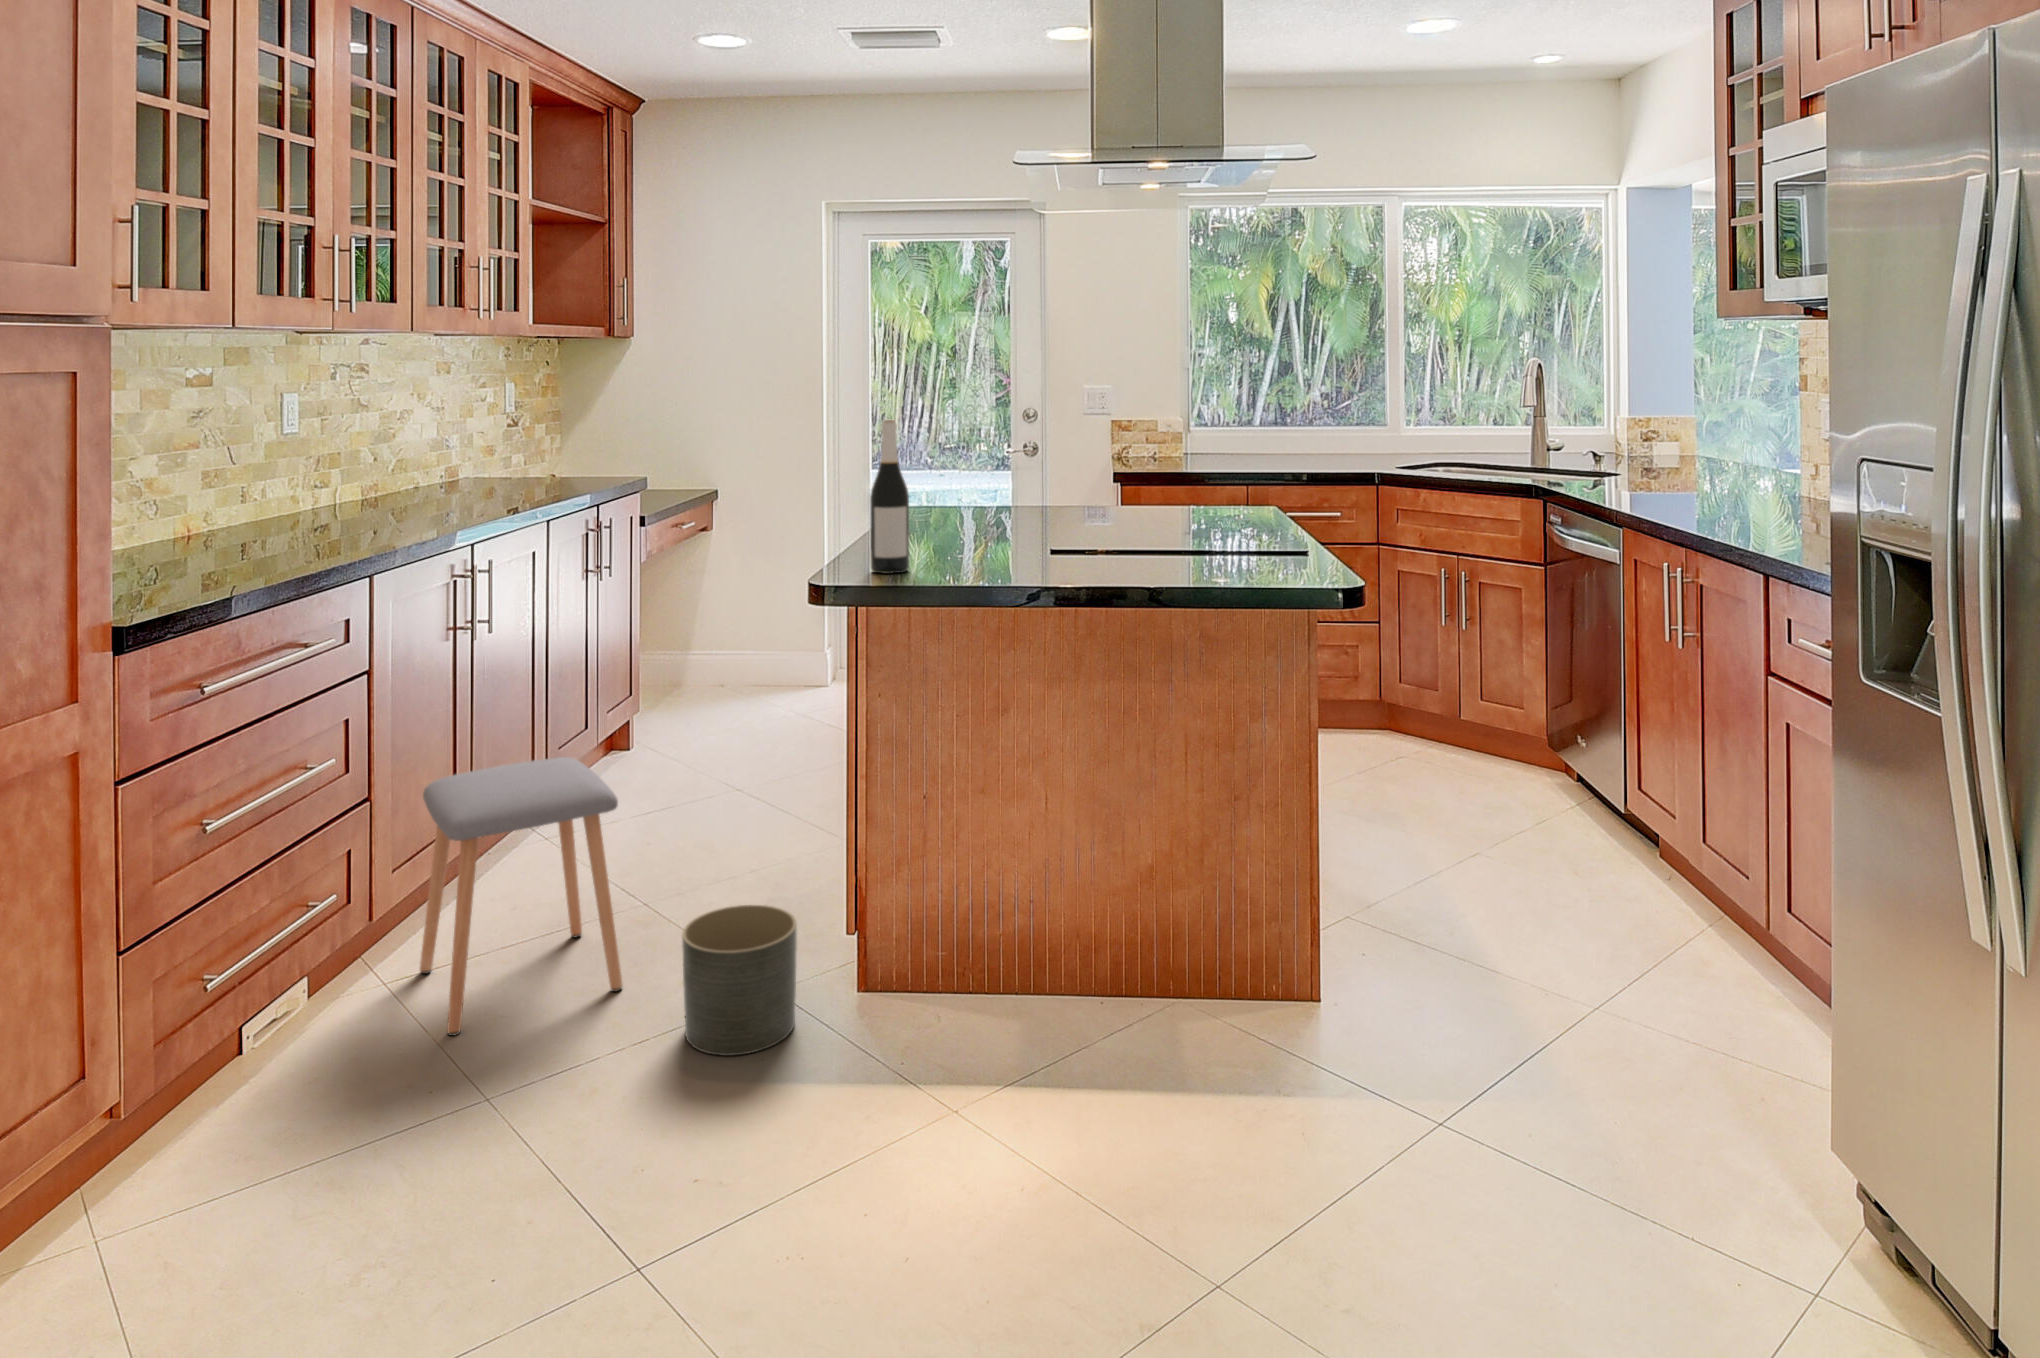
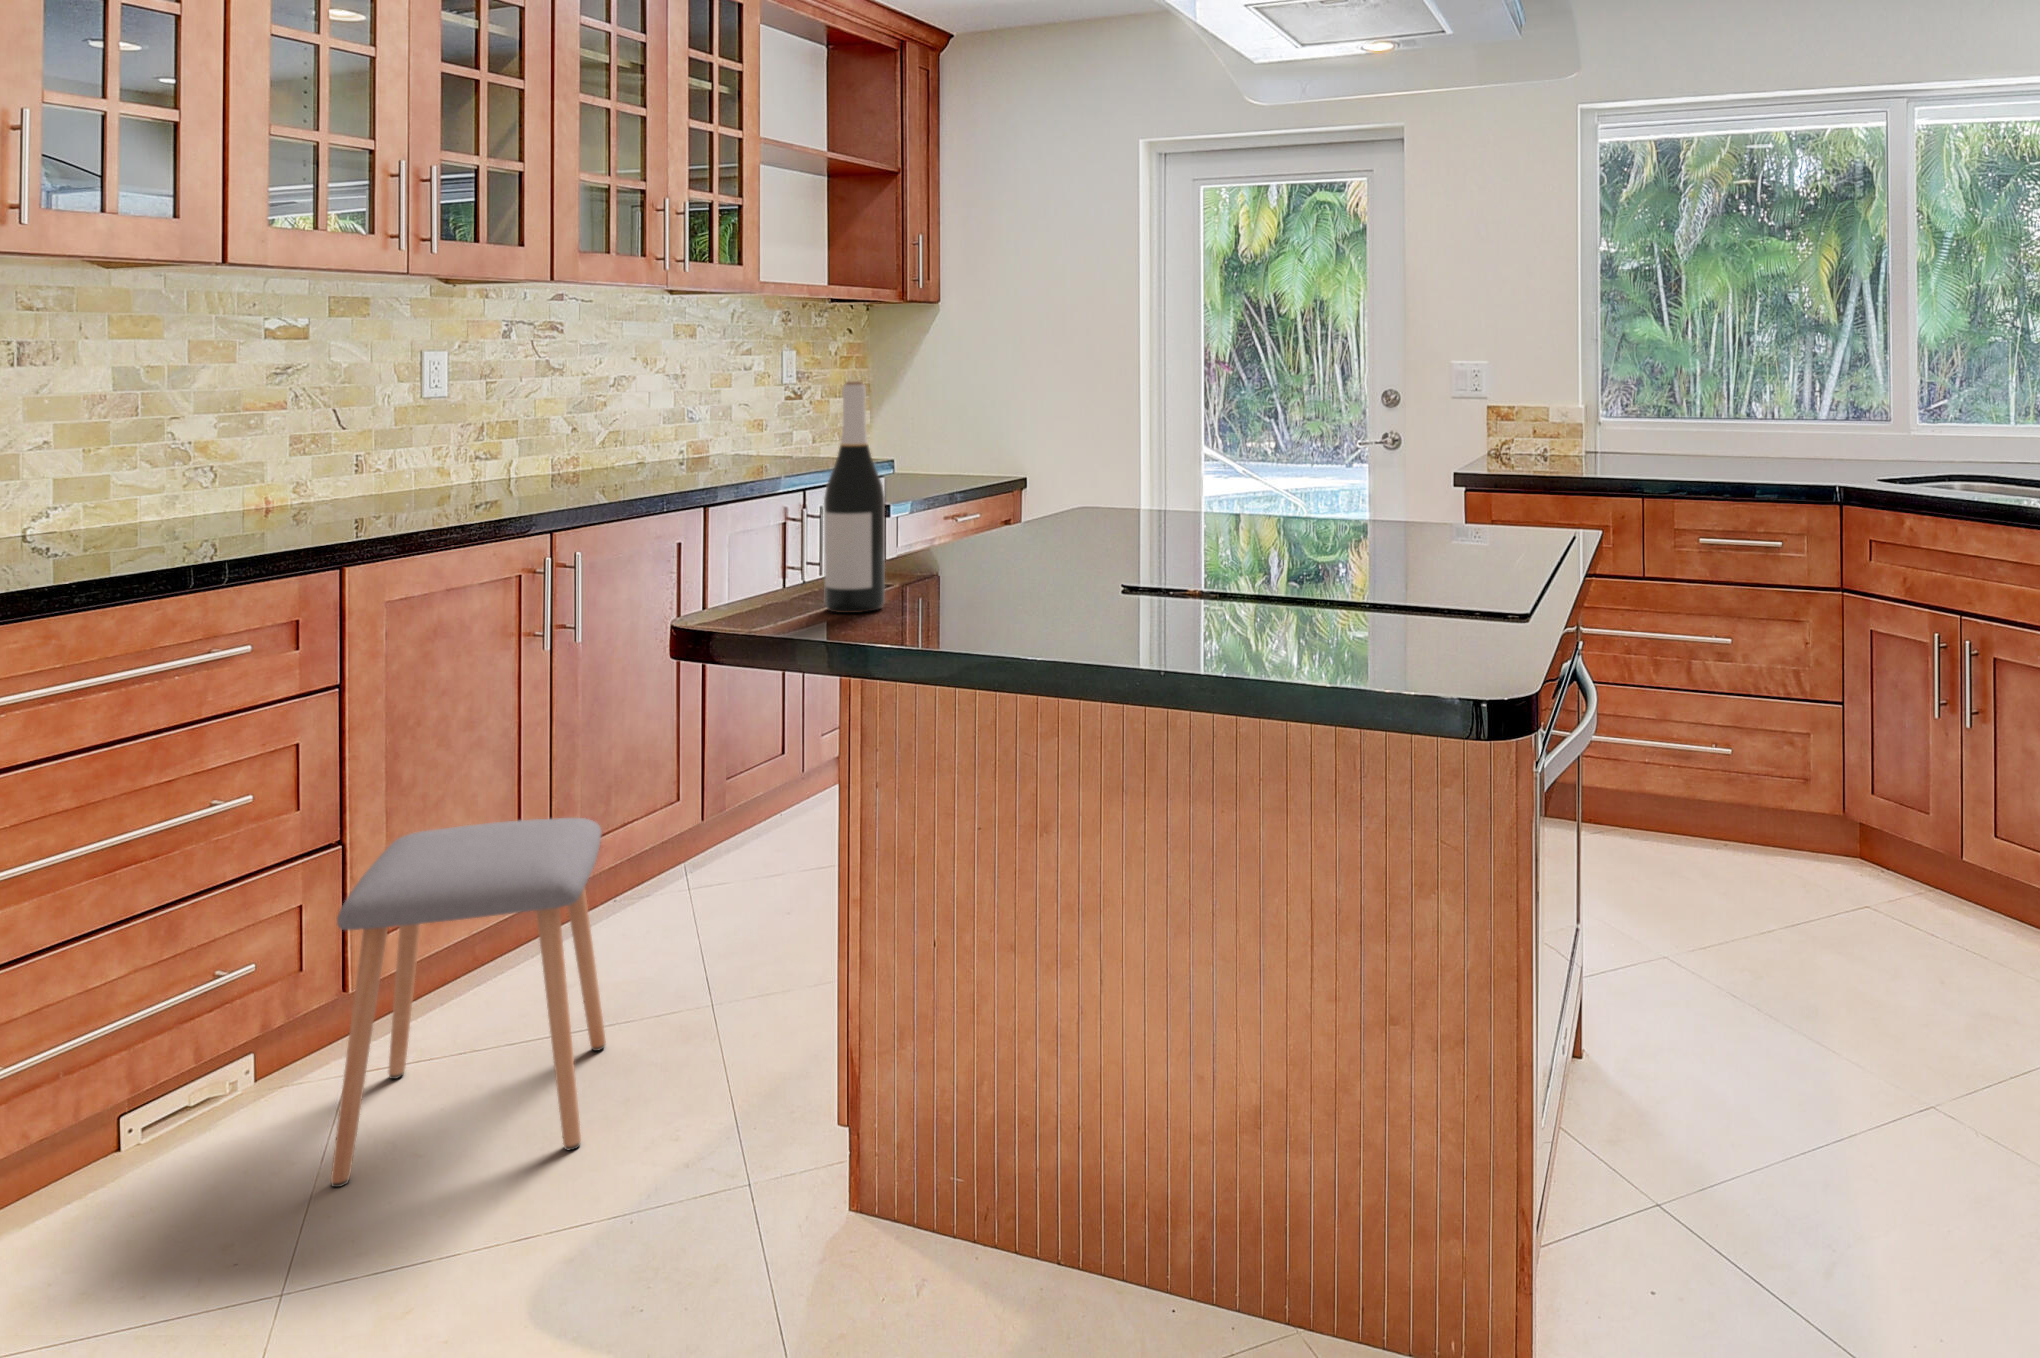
planter: present [682,905,797,1056] -> none [573,1065,744,1301]

